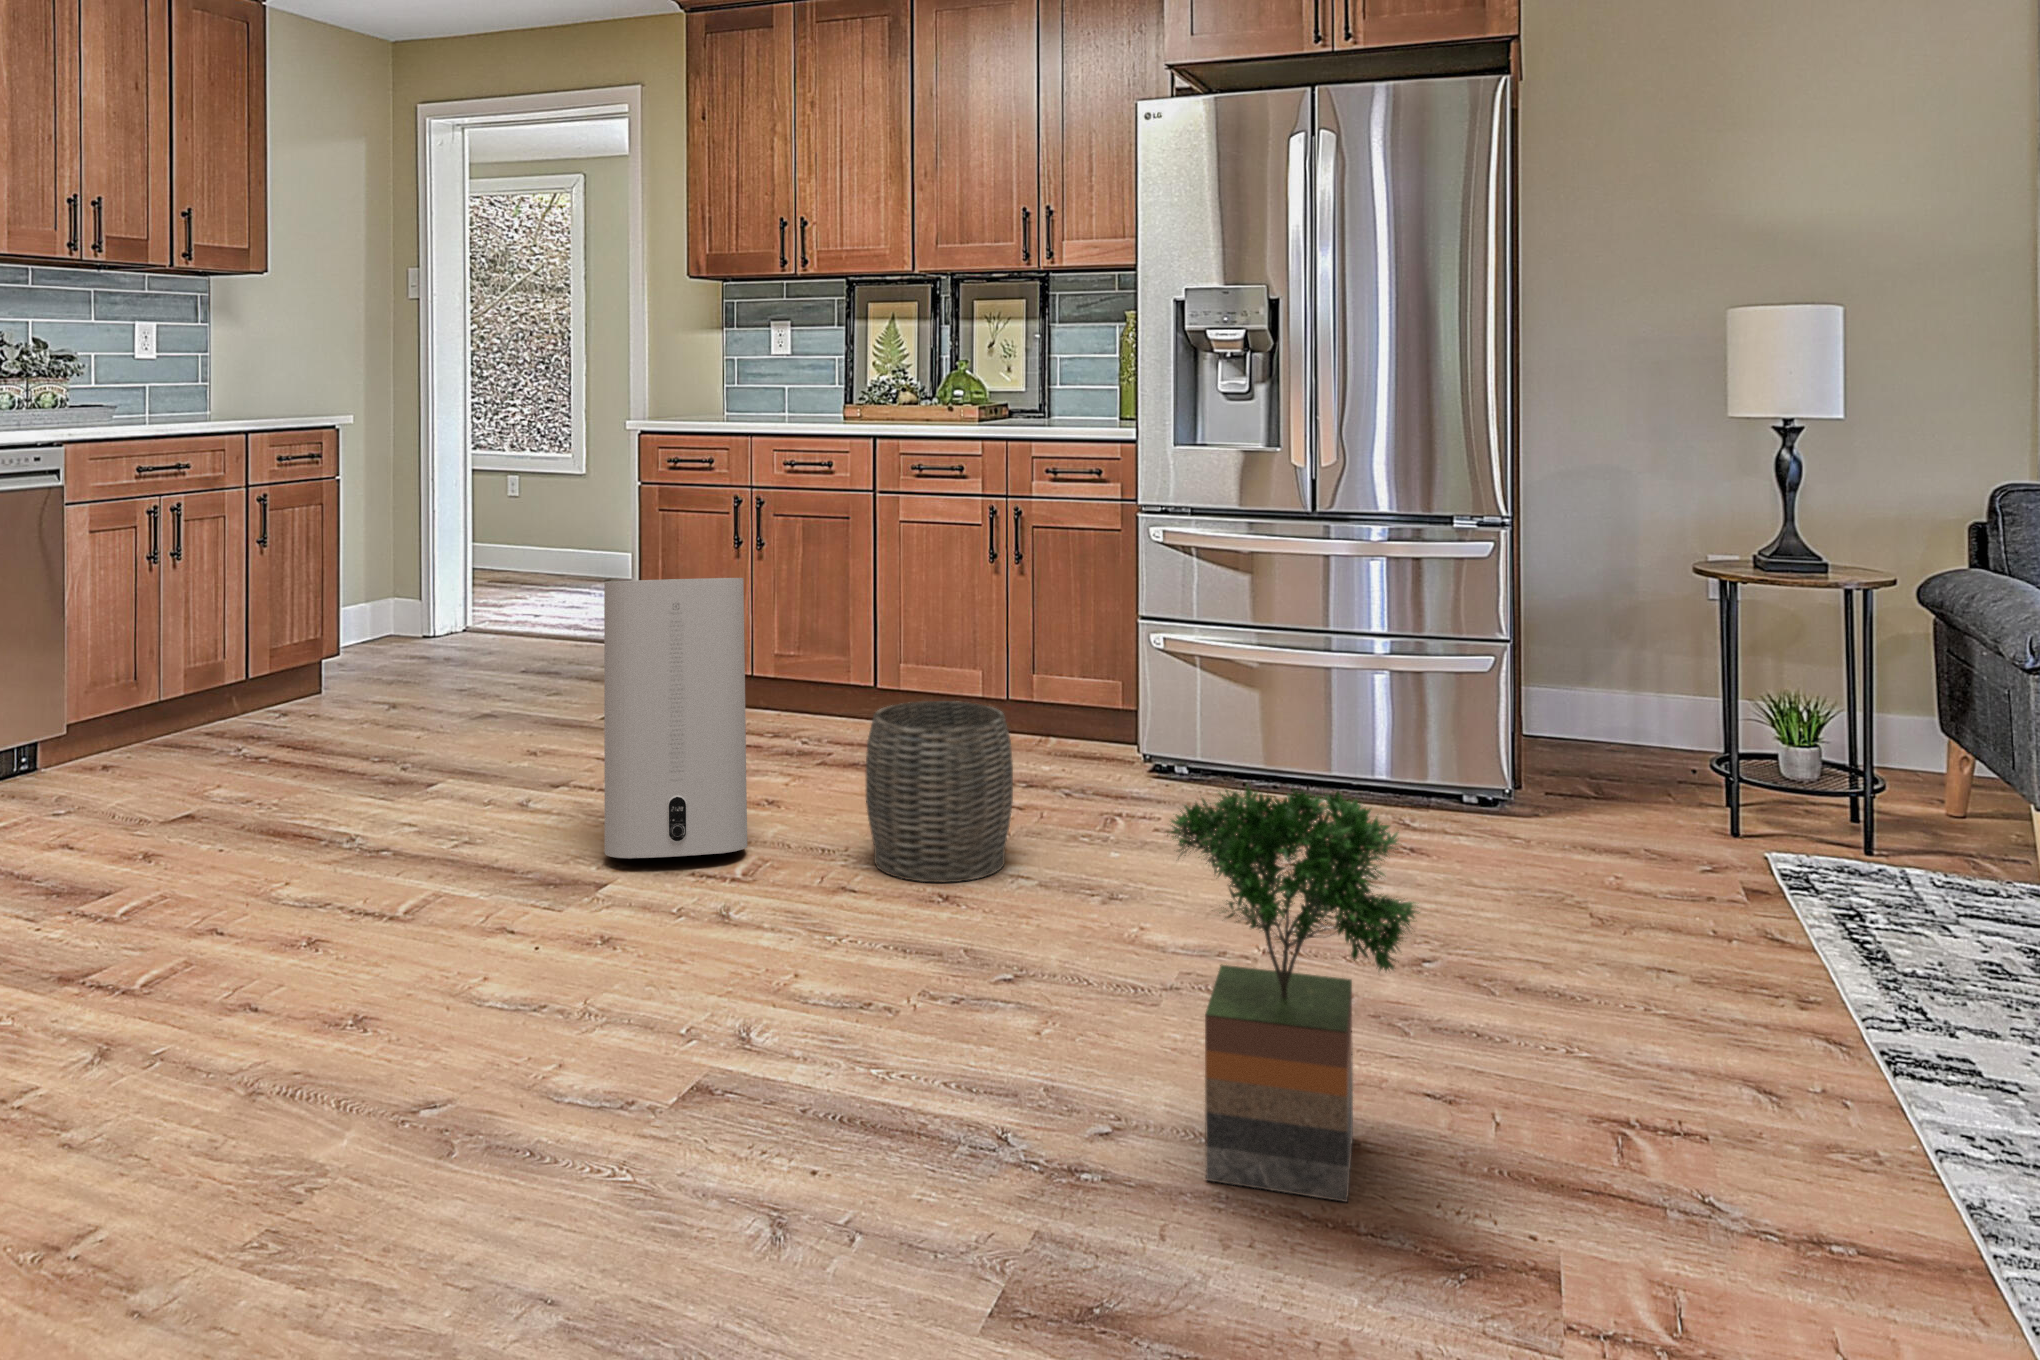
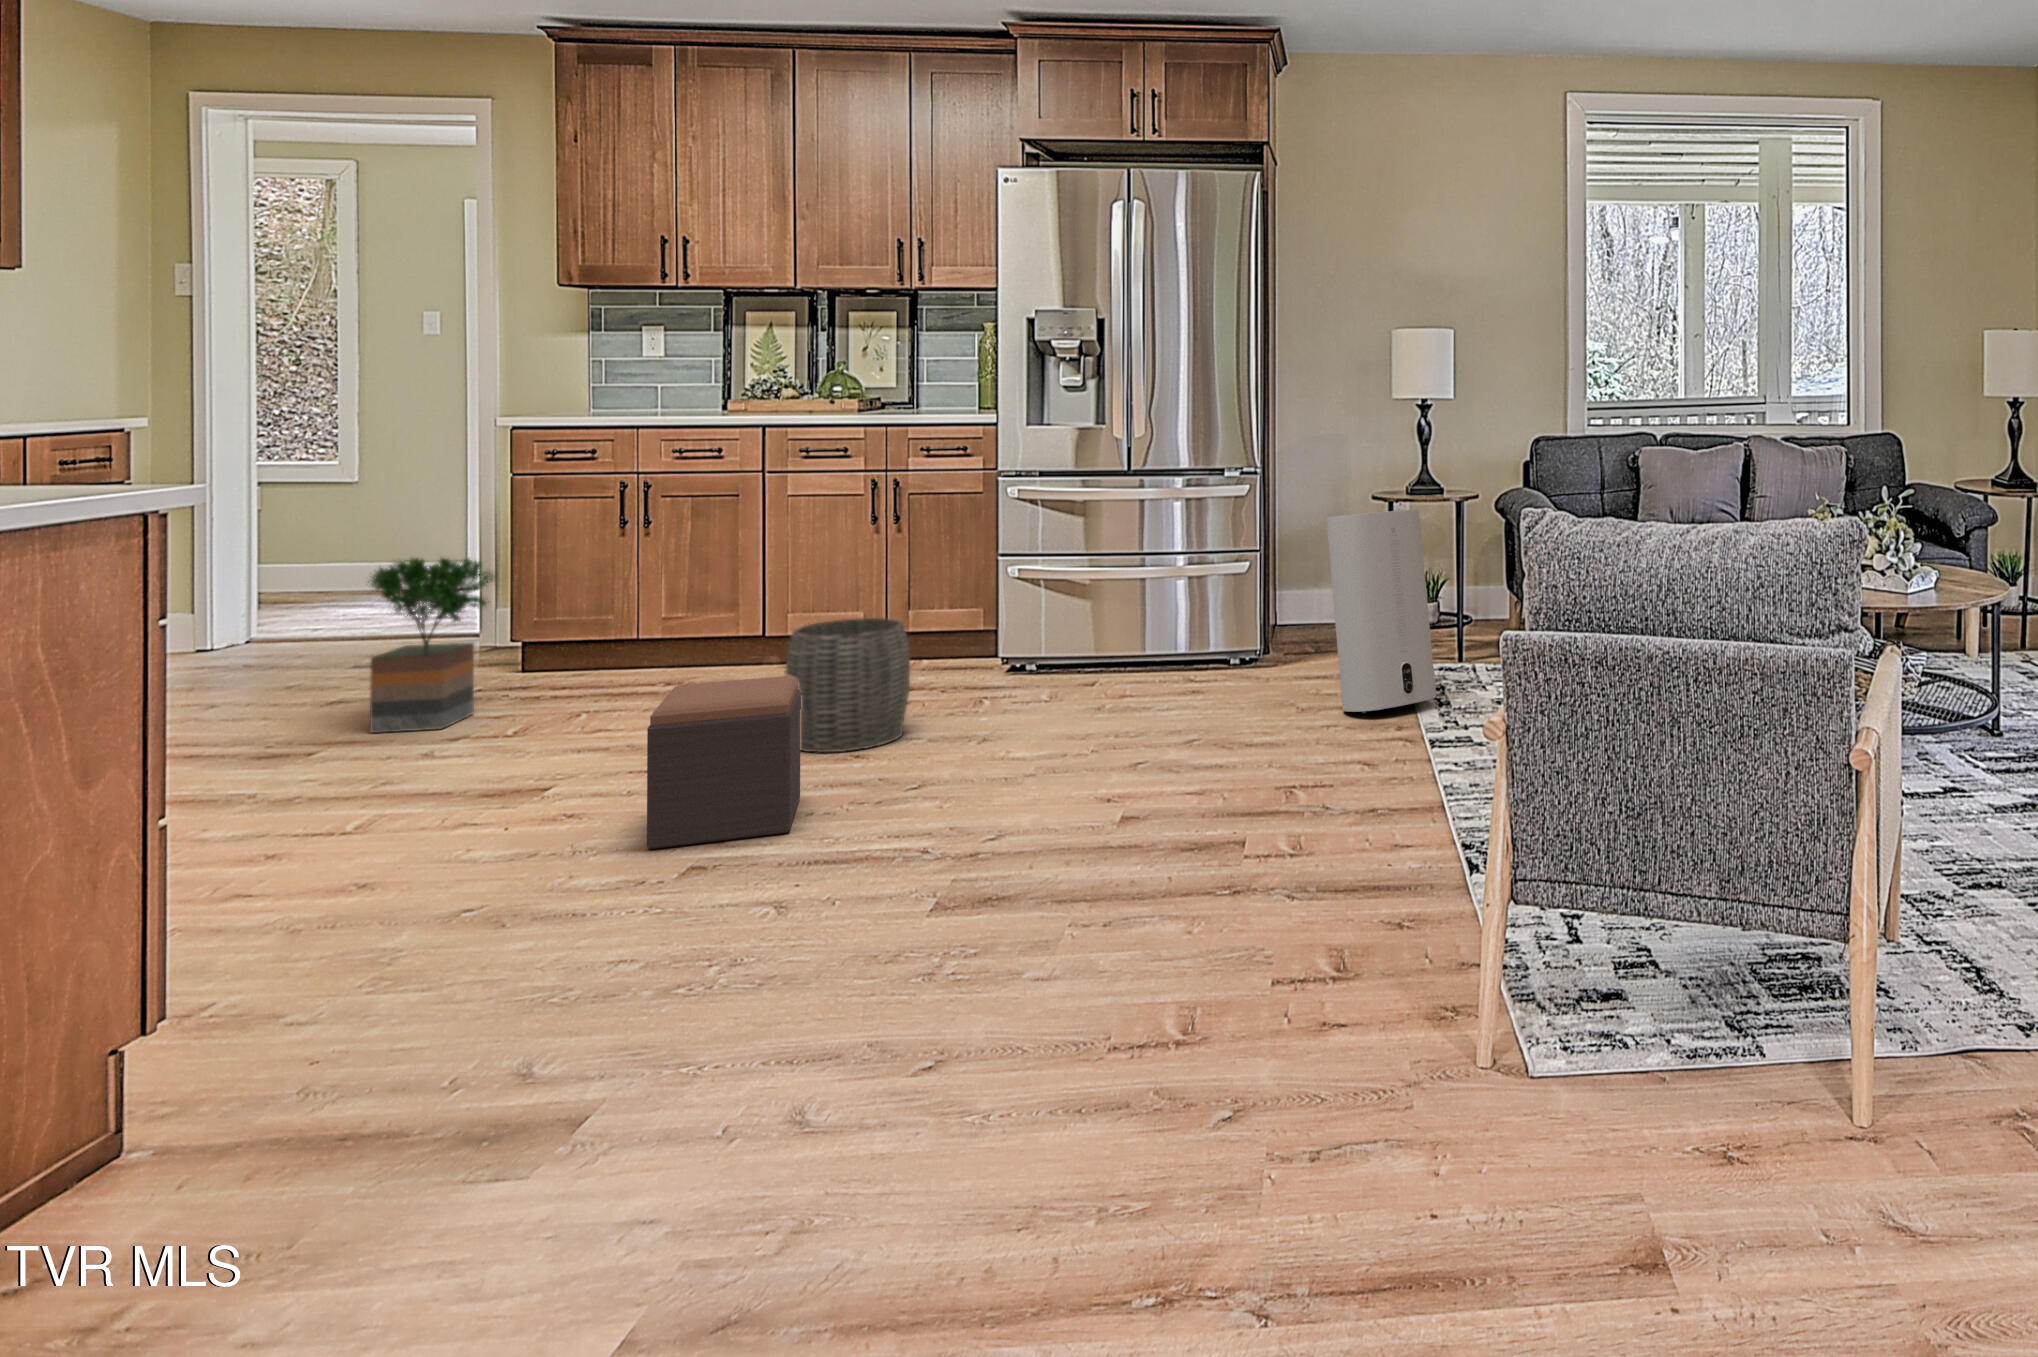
air purifier: present [604,578,747,859] -> present [1326,509,1436,713]
potted tree: present [1169,785,1420,1202] -> present [368,558,497,733]
footstool: none [671,786,860,1014] -> present [647,676,801,849]

